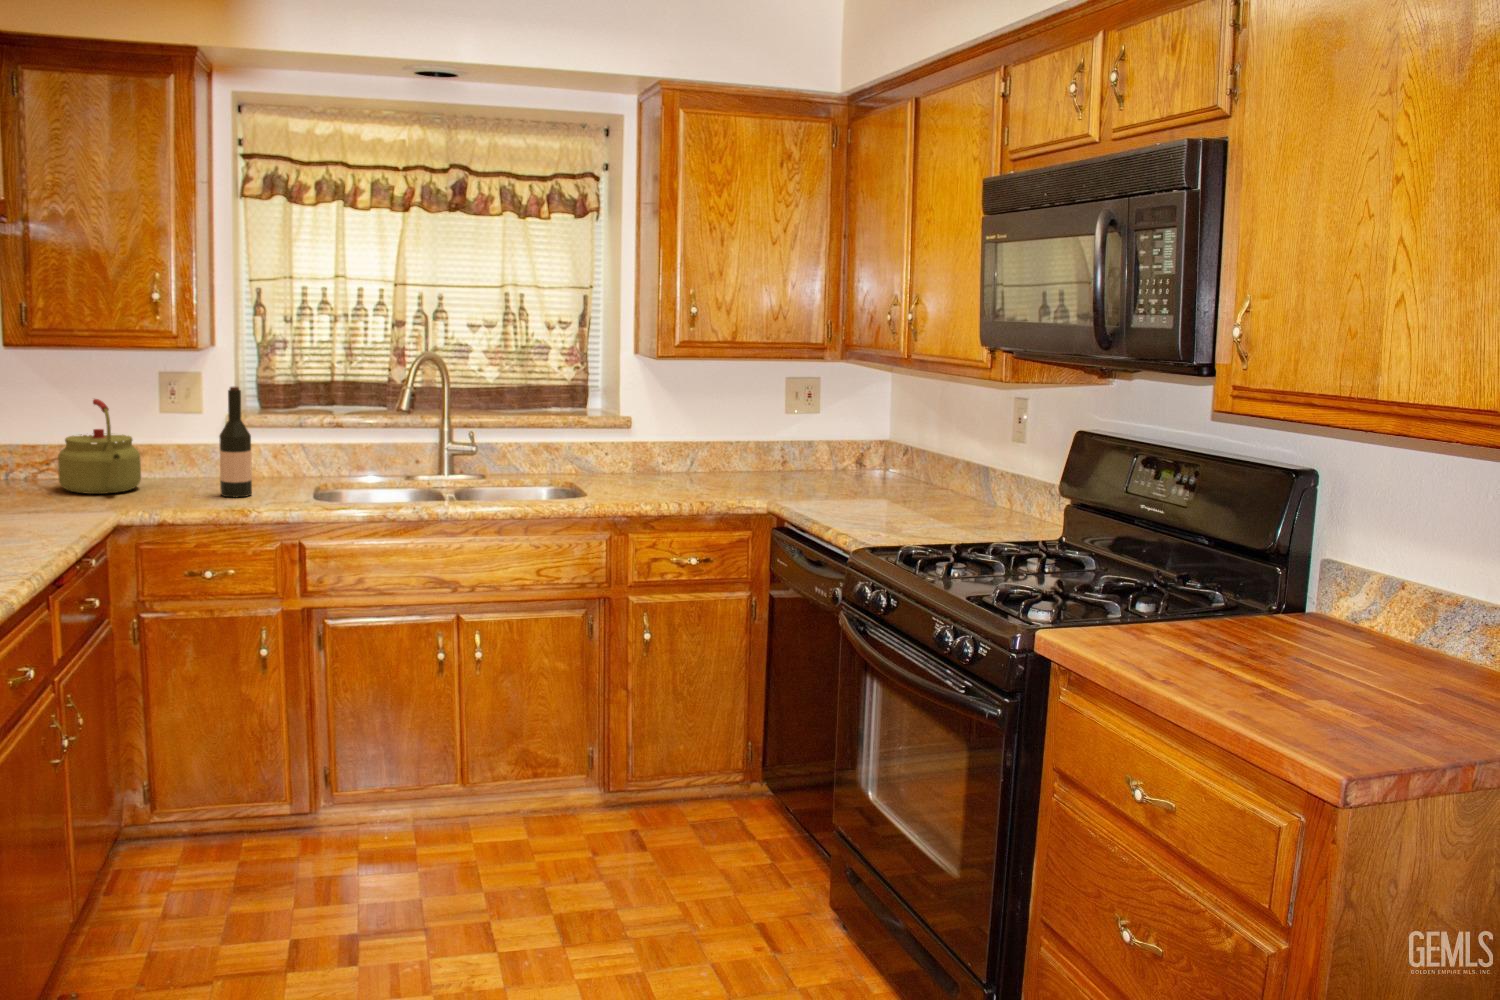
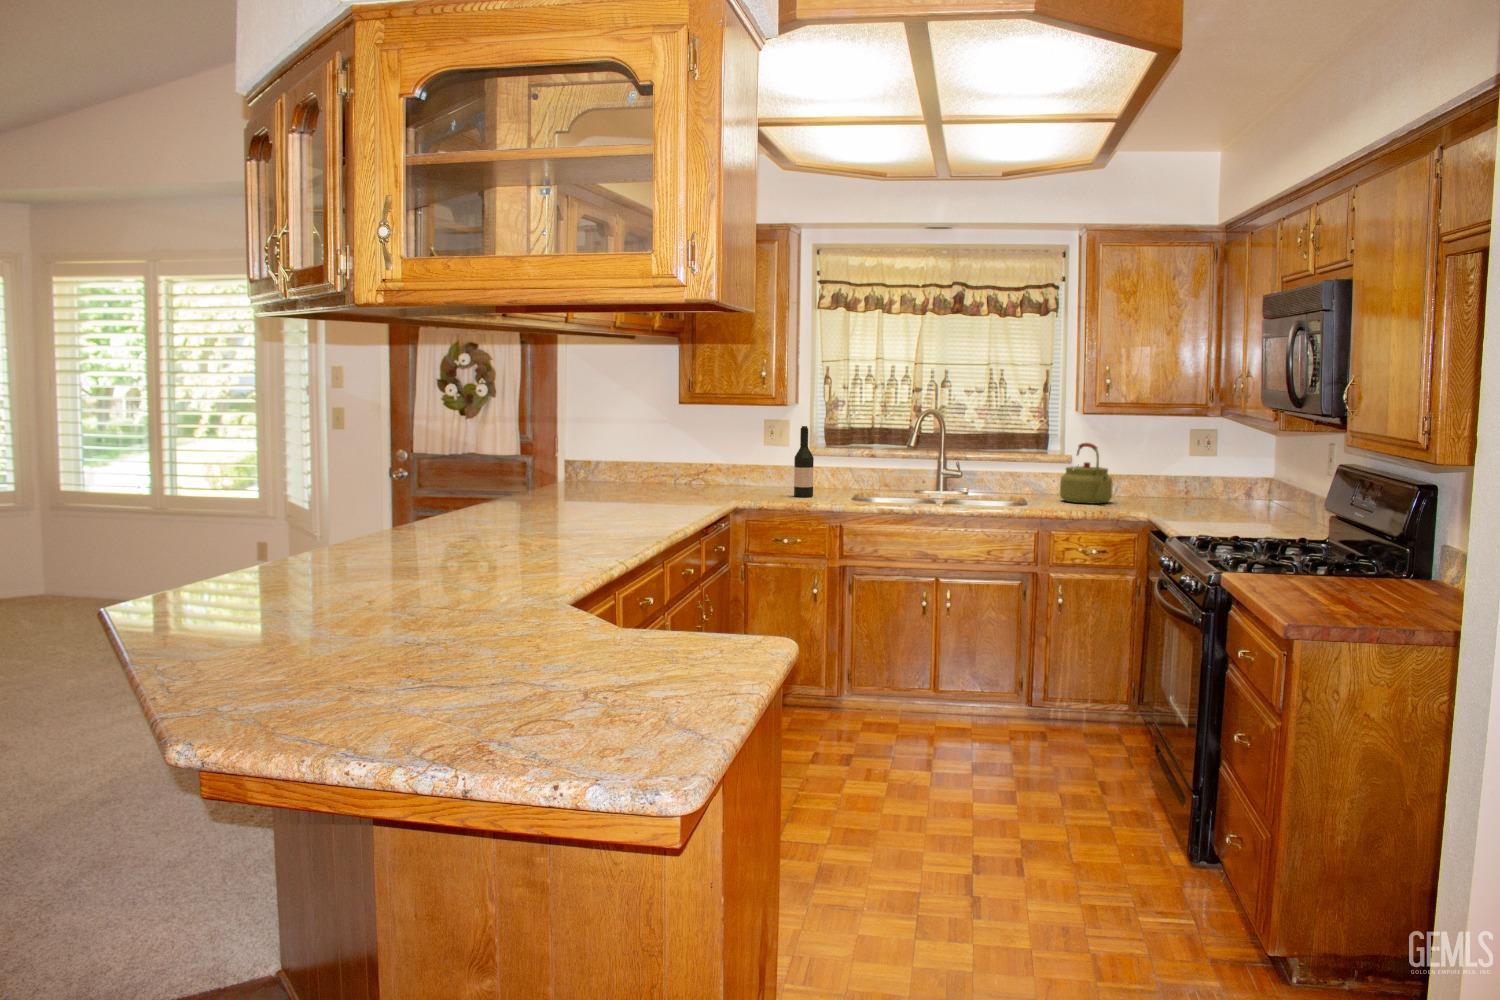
kettle: present [58,399,141,494] -> present [1060,443,1113,504]

